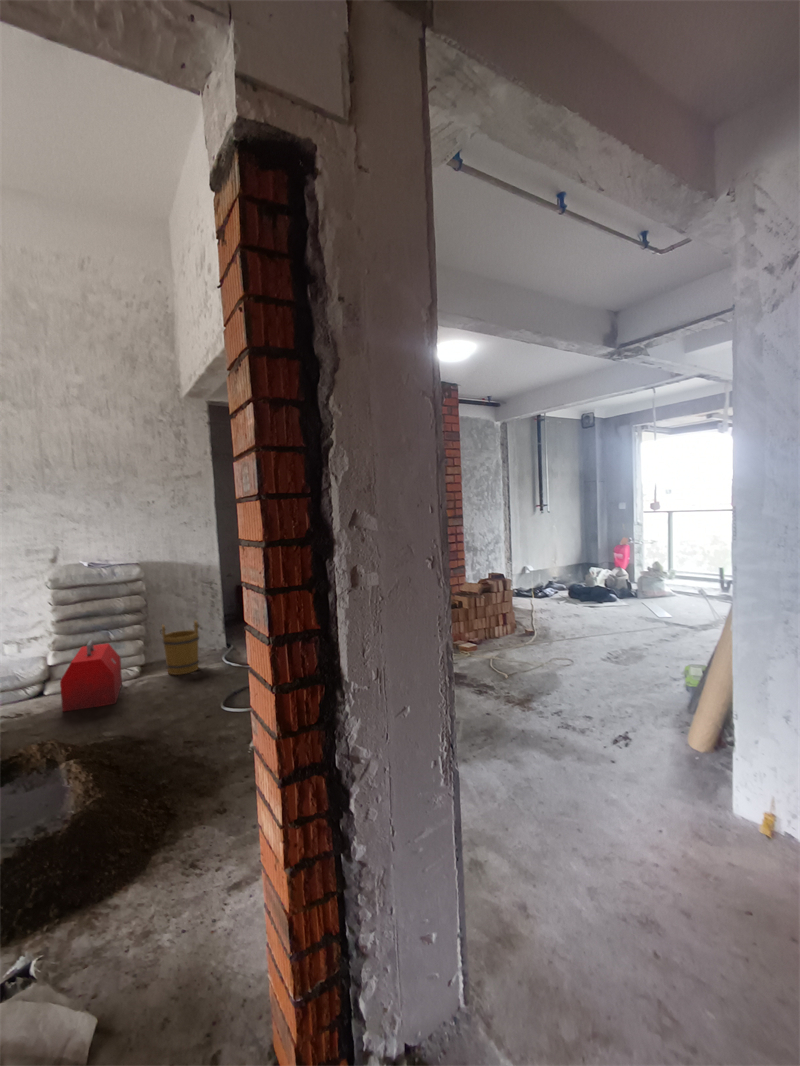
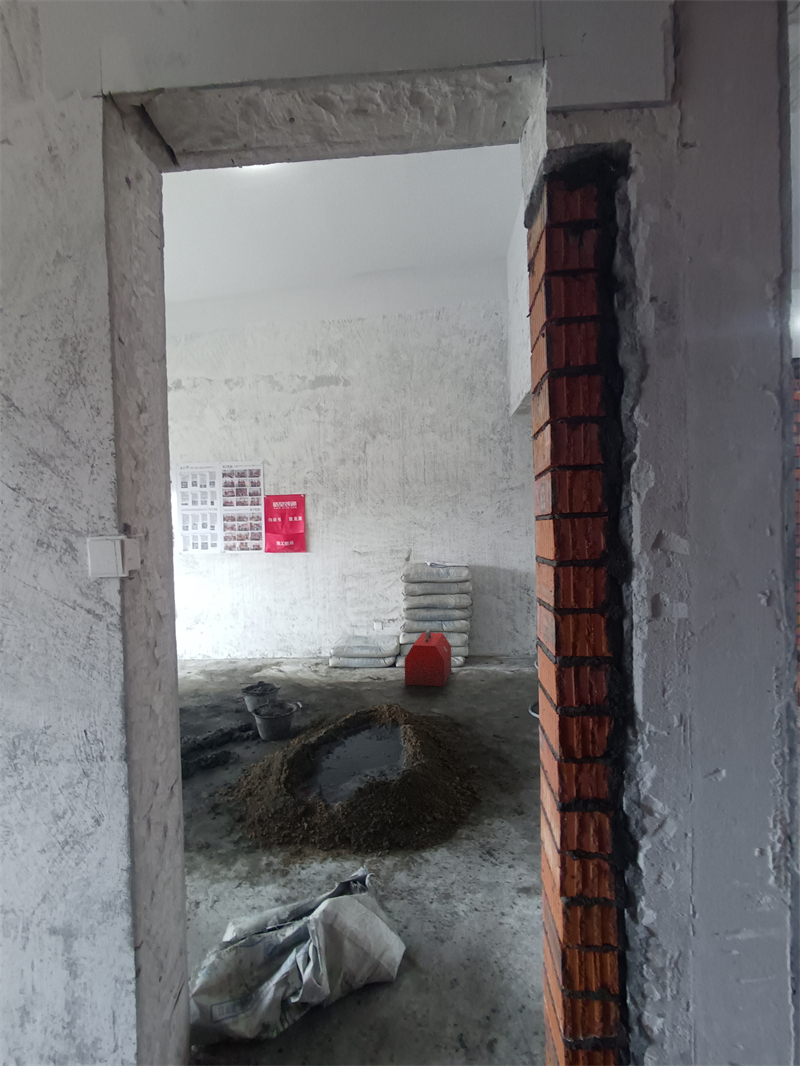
bucket: present [161,621,199,675] -> none [484,623,518,670]

